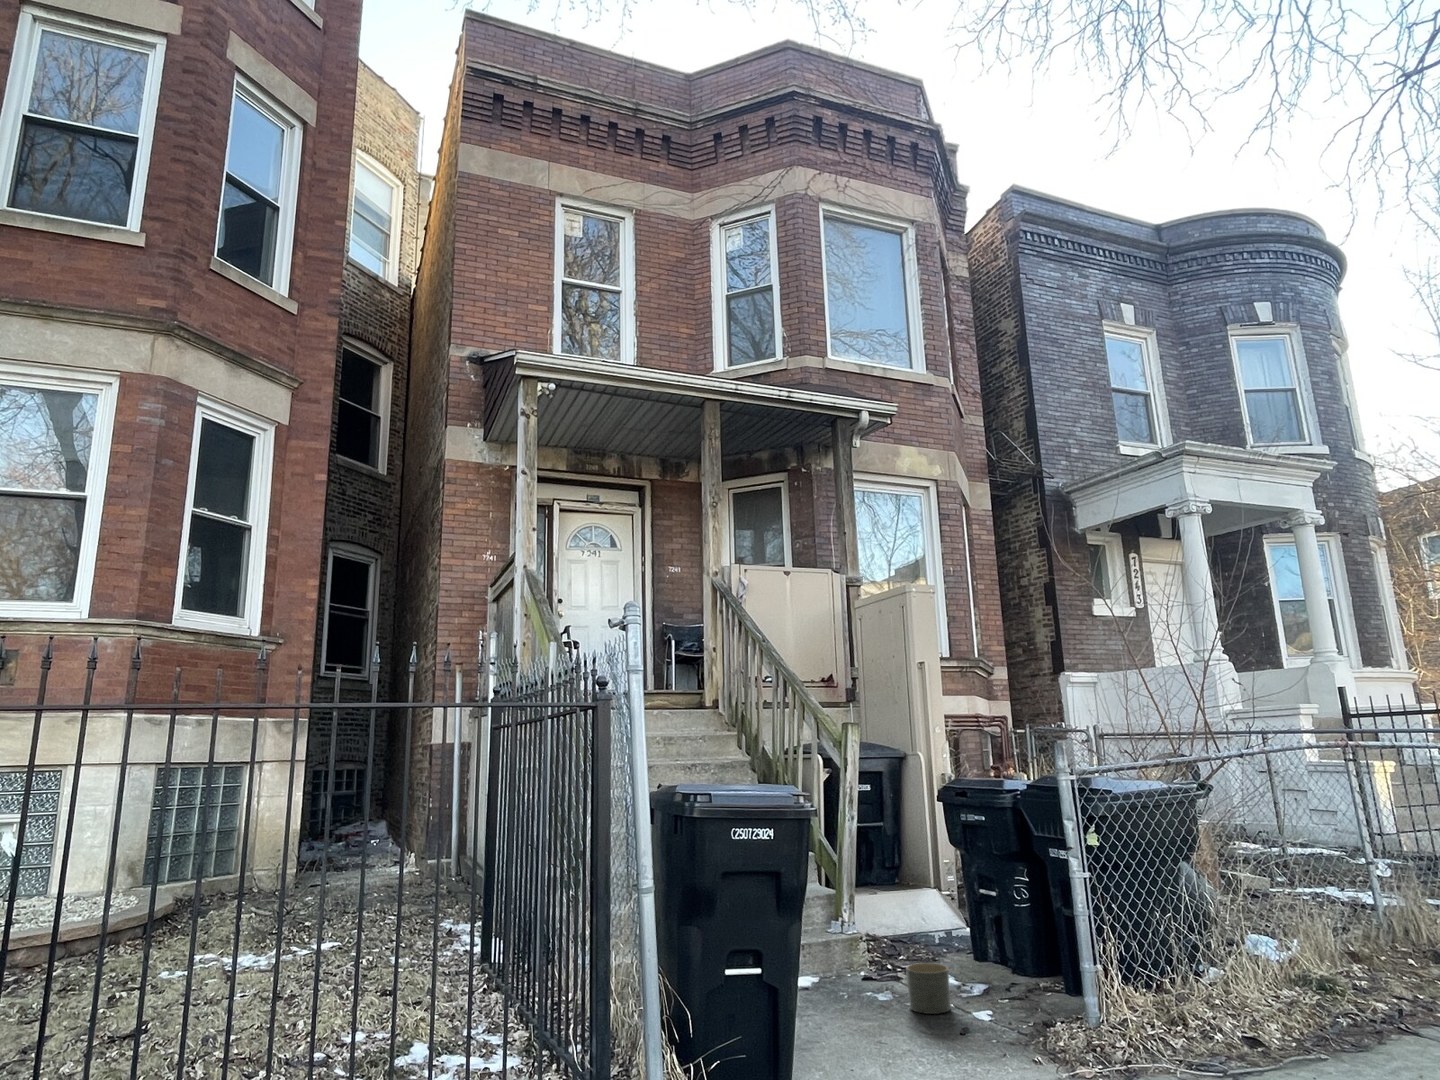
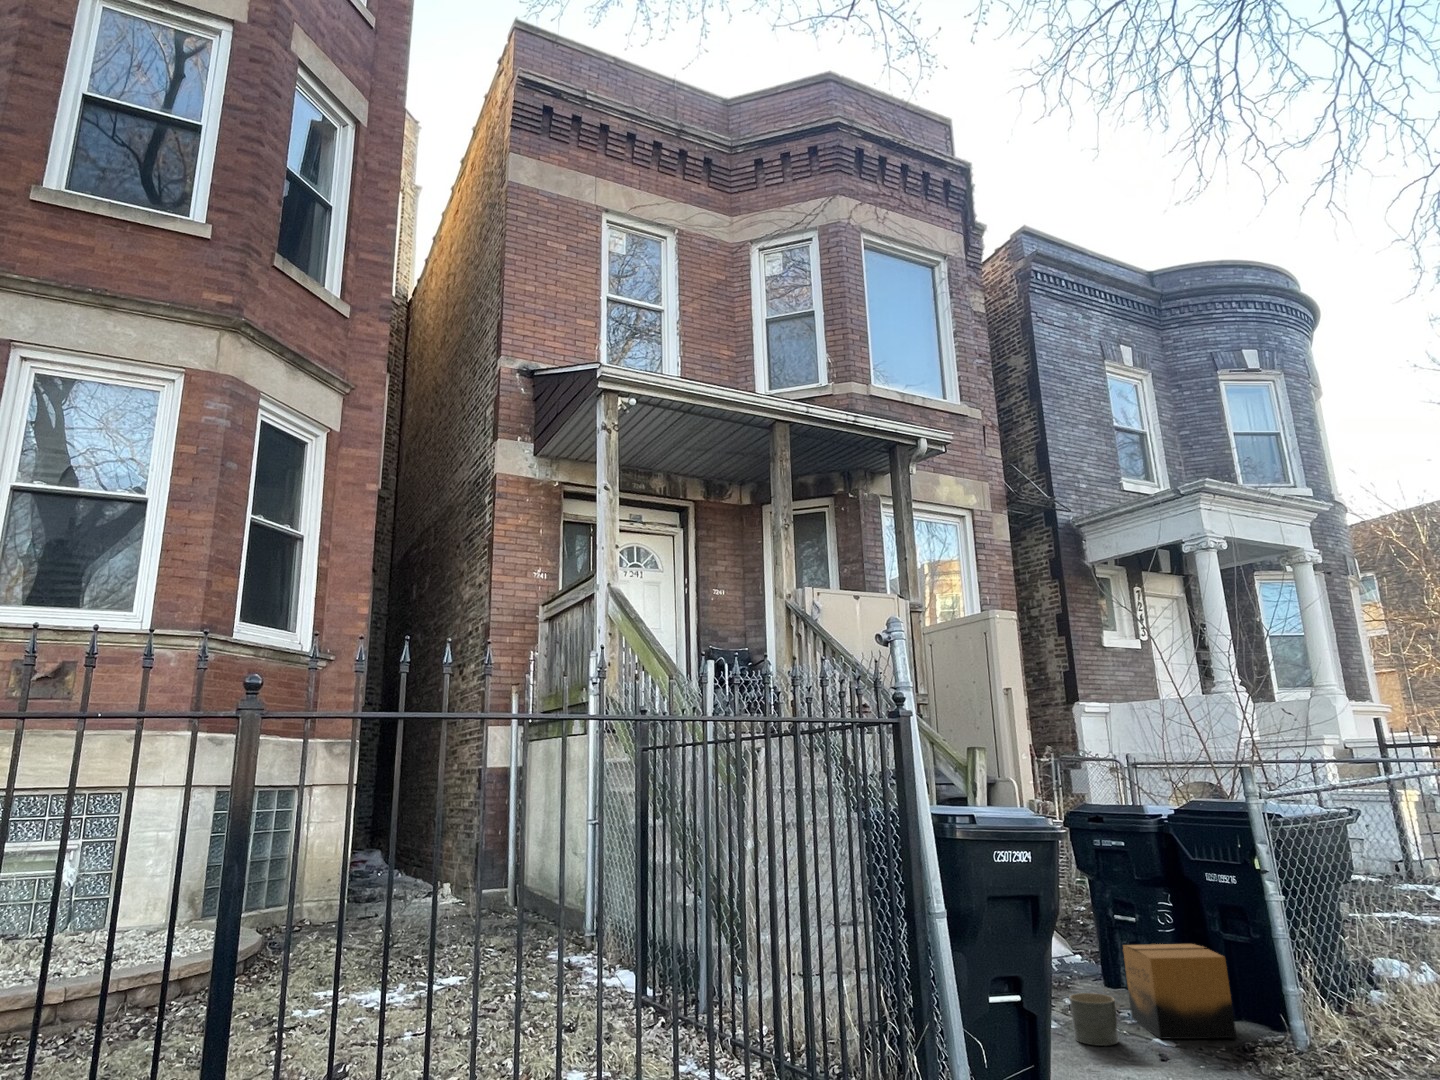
cardboard box: none [976,916,1069,1009] -> present [1123,944,1237,1039]

